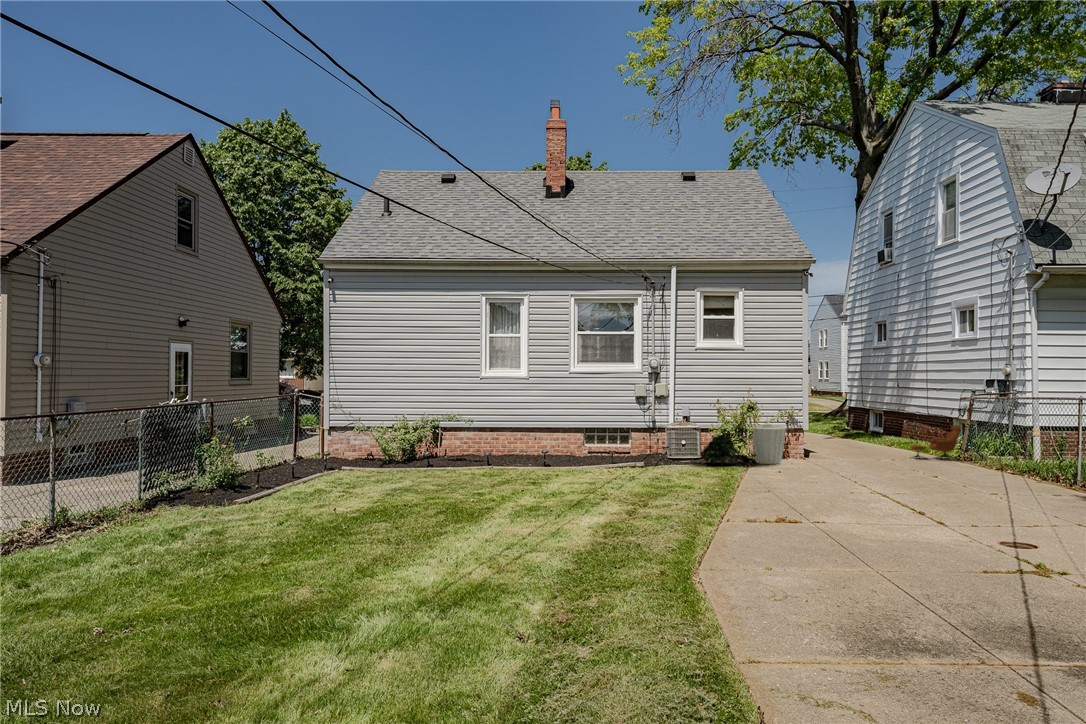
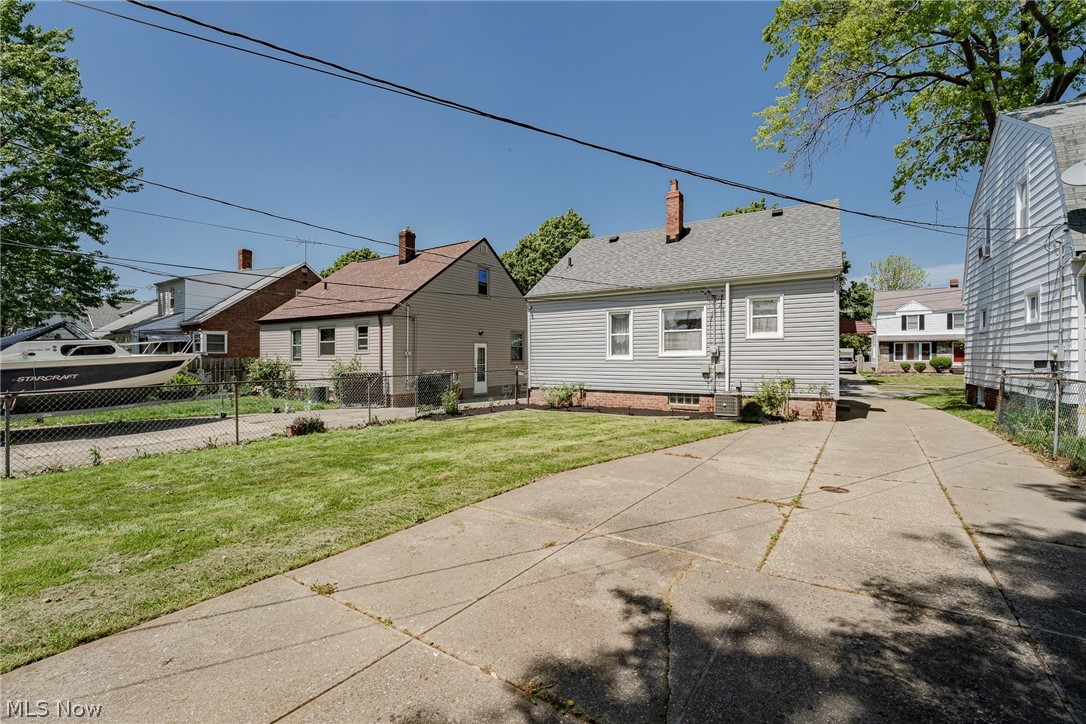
trash can: present [752,424,786,464] -> none [781,394,810,424]
lounge chair: present [910,425,961,459] -> none [941,401,998,432]

